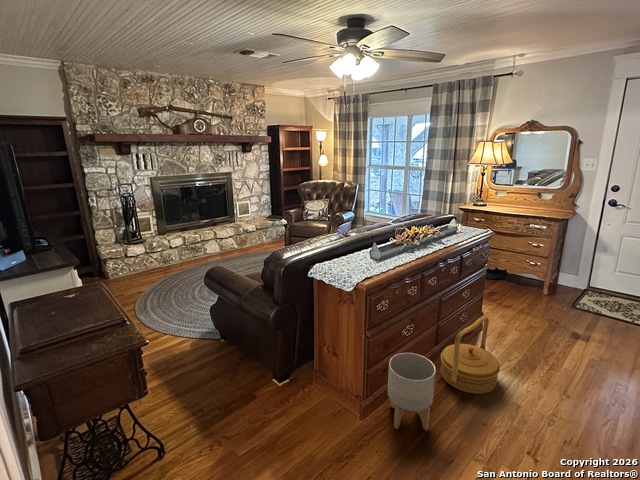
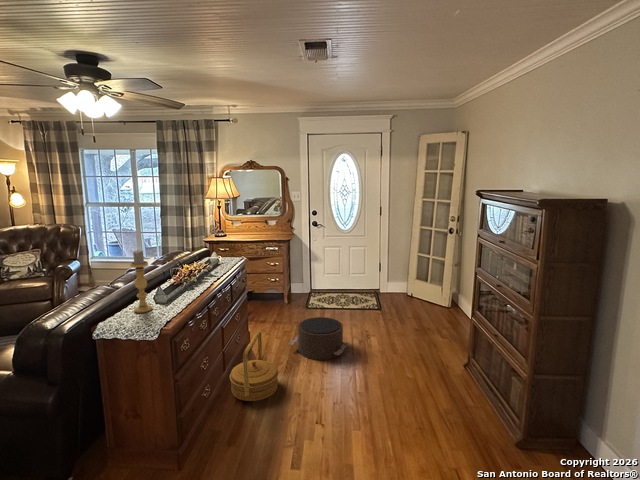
candle holder: none [347,202,364,264] -> present [130,250,152,313]
pouf: none [528,321,624,384] -> present [289,317,348,360]
planter: present [388,353,436,431] -> none [196,380,241,457]

